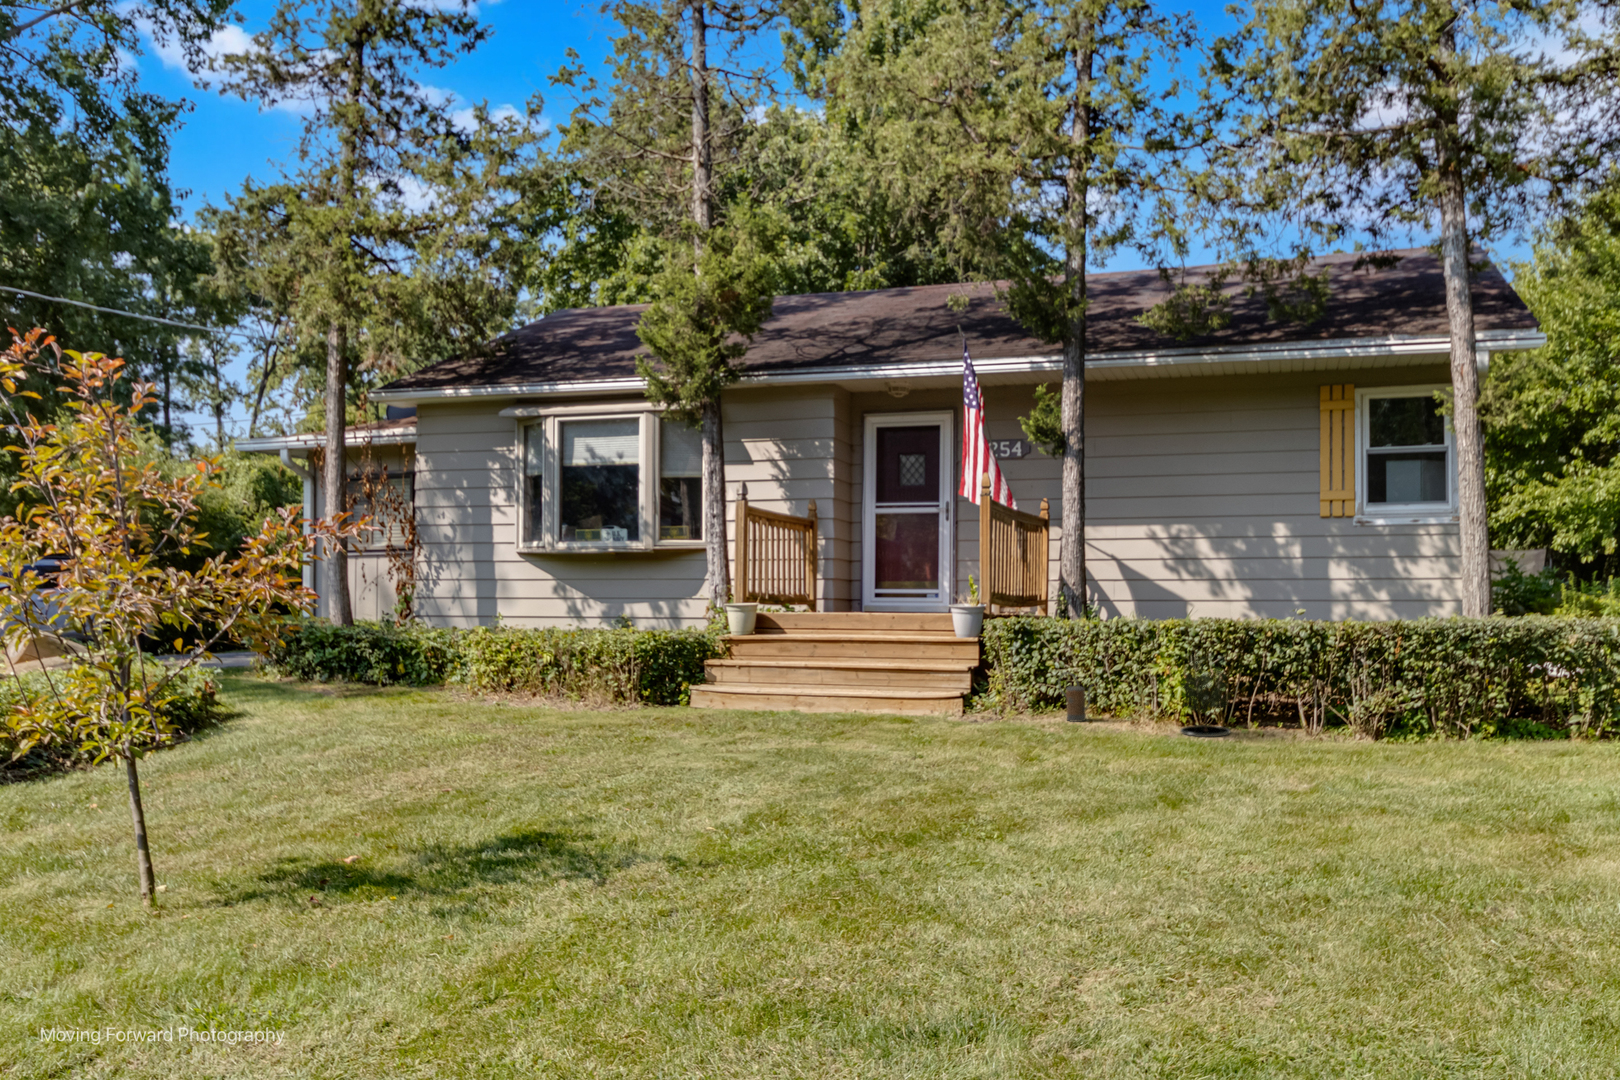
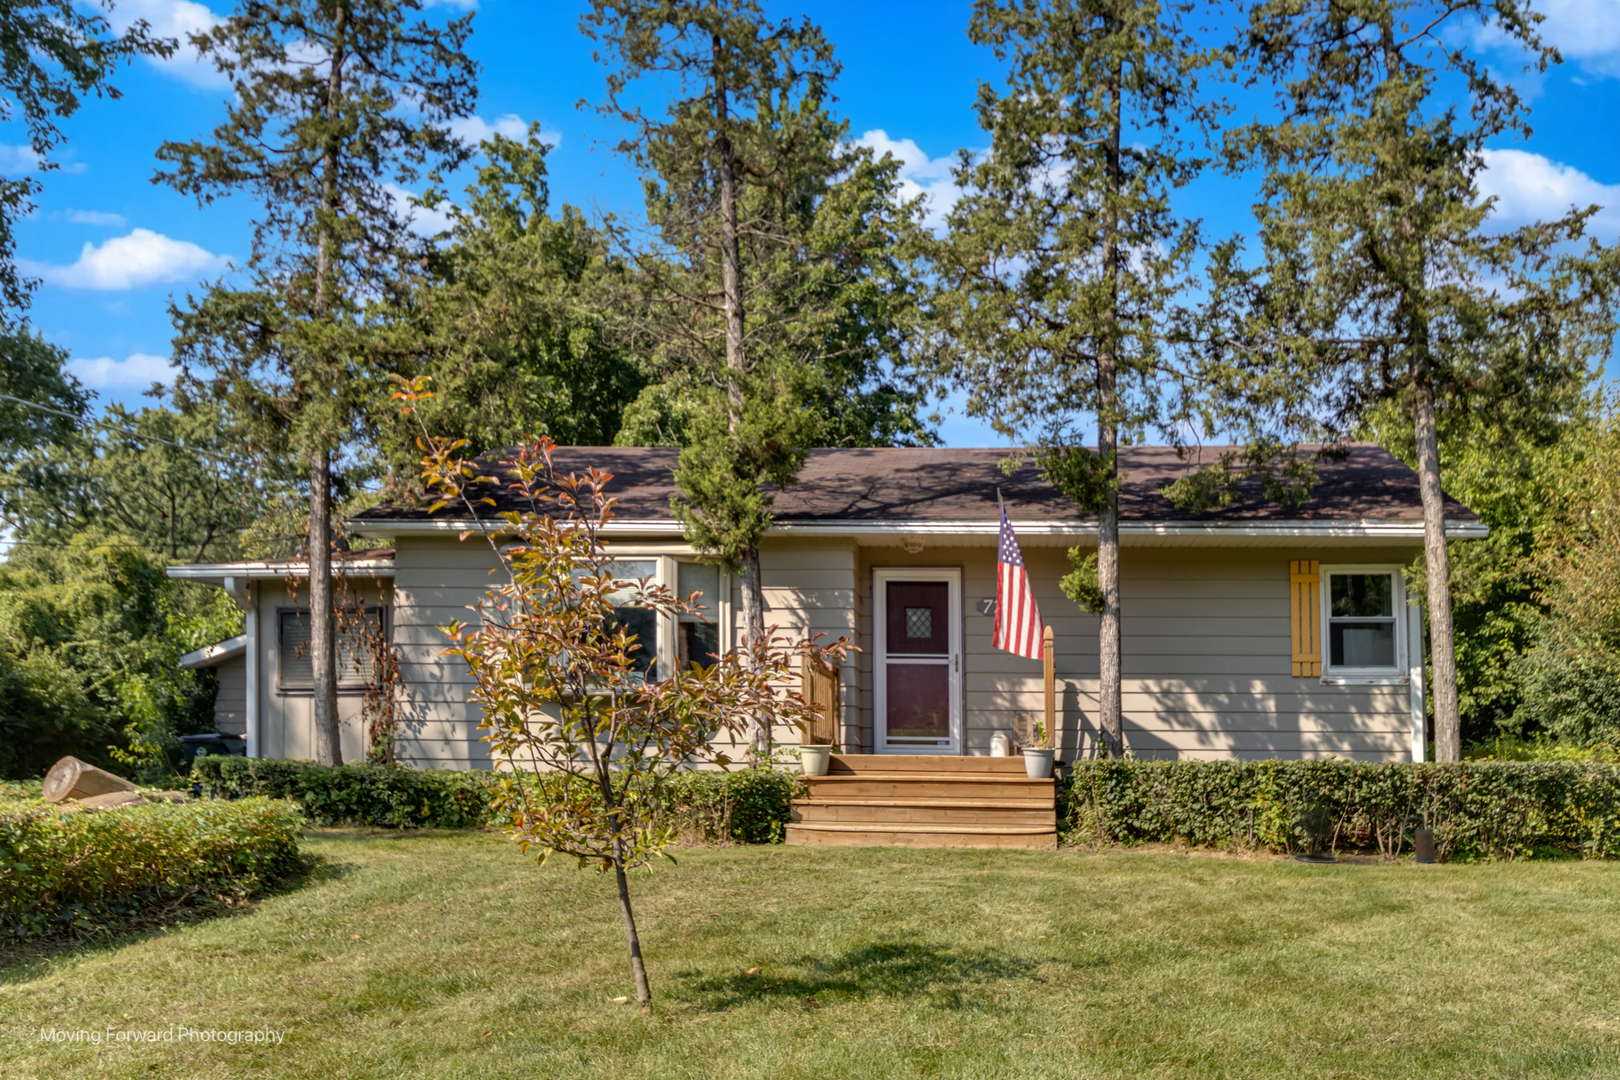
watering can: present [1058,672,1092,722] -> present [1402,816,1445,863]

